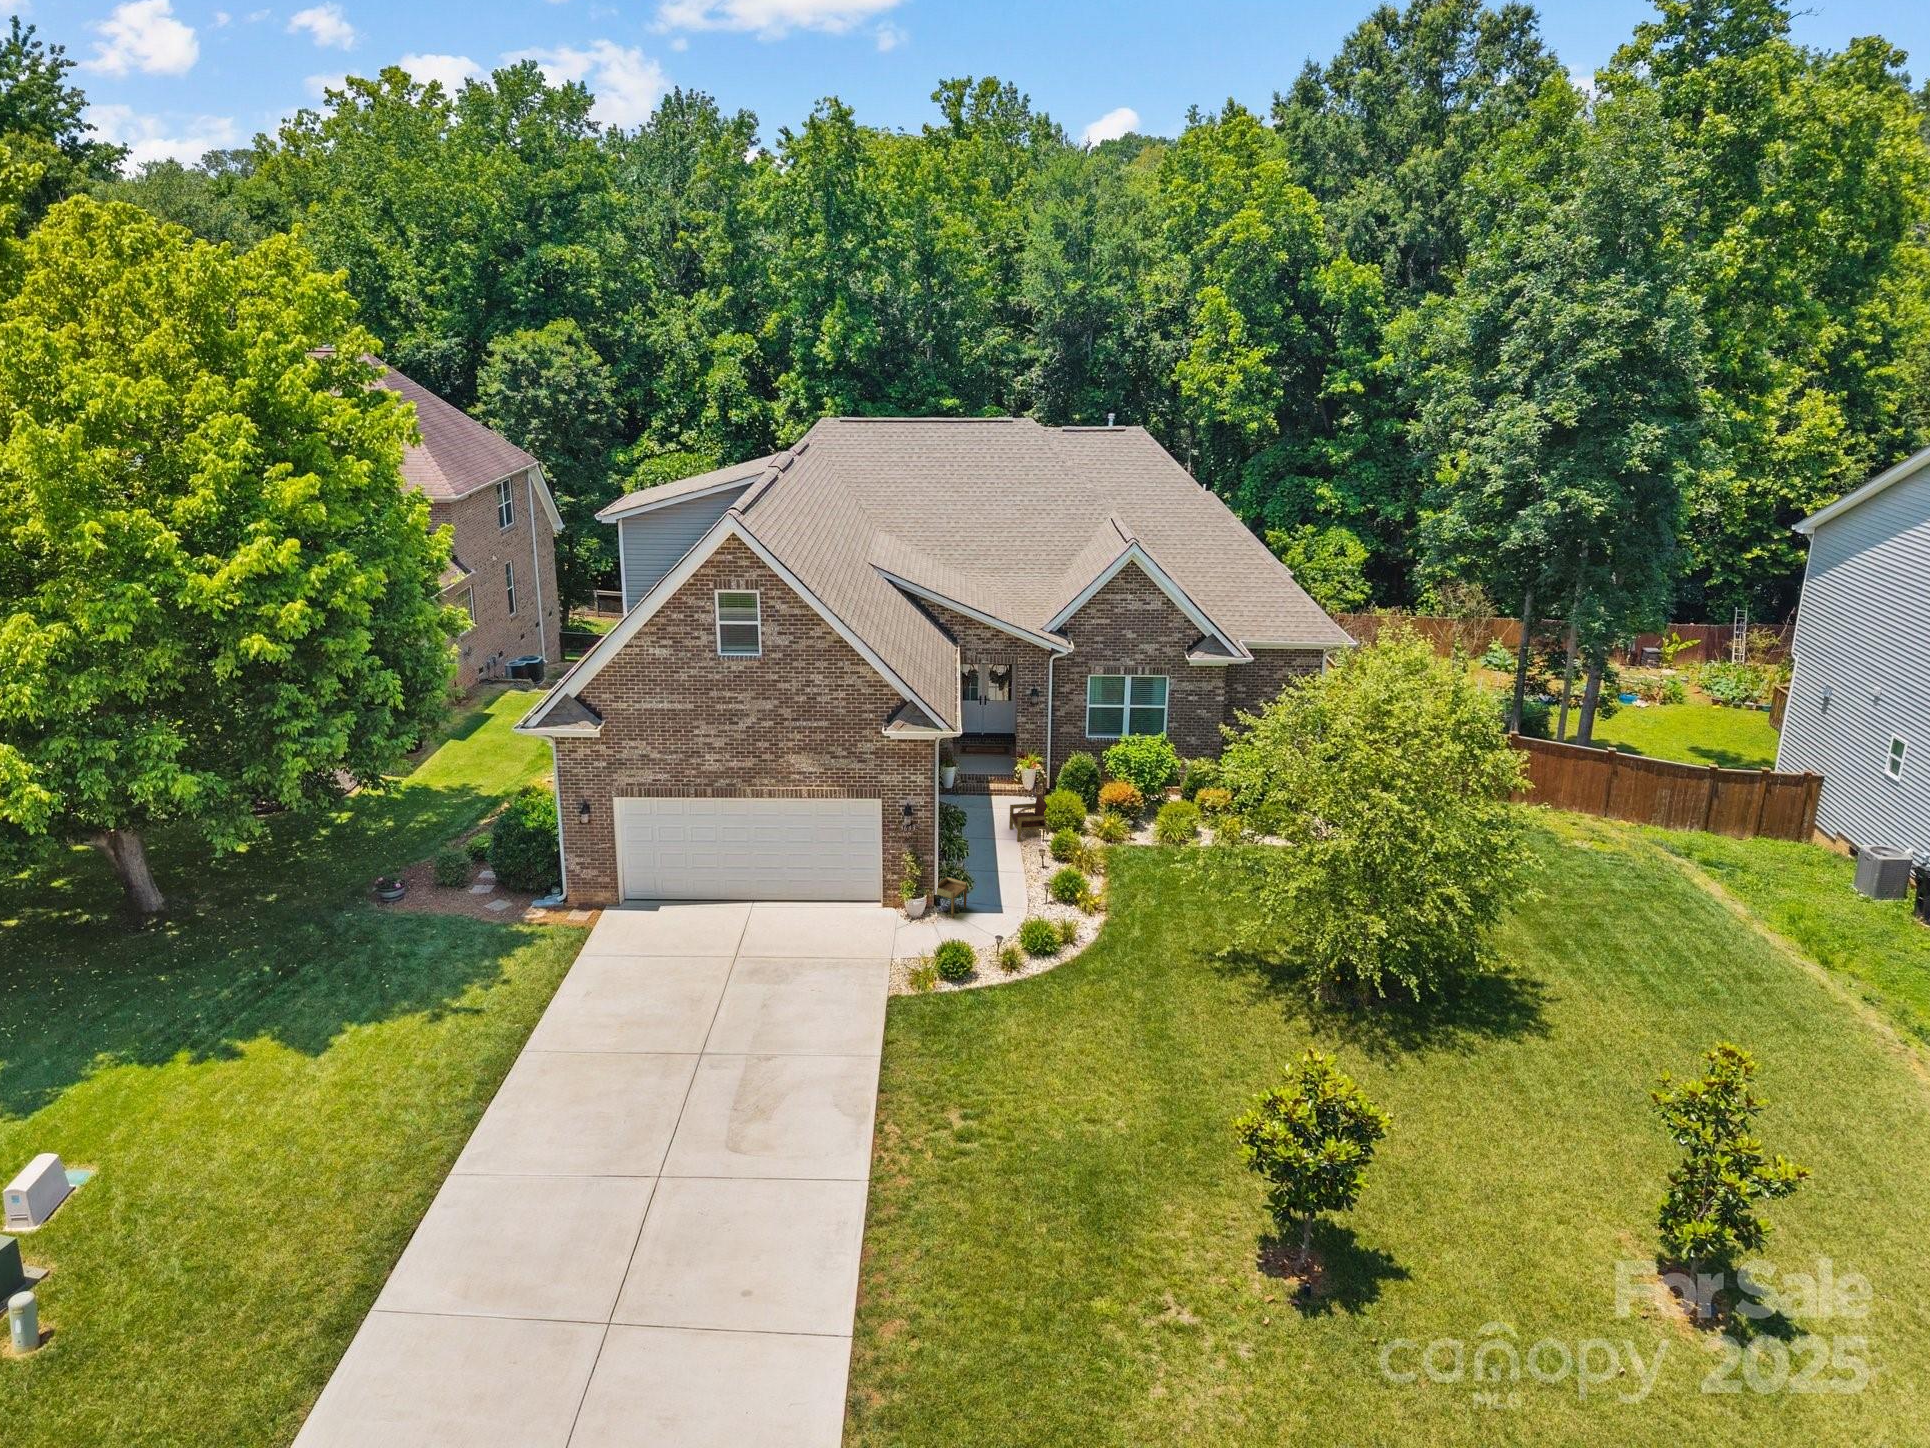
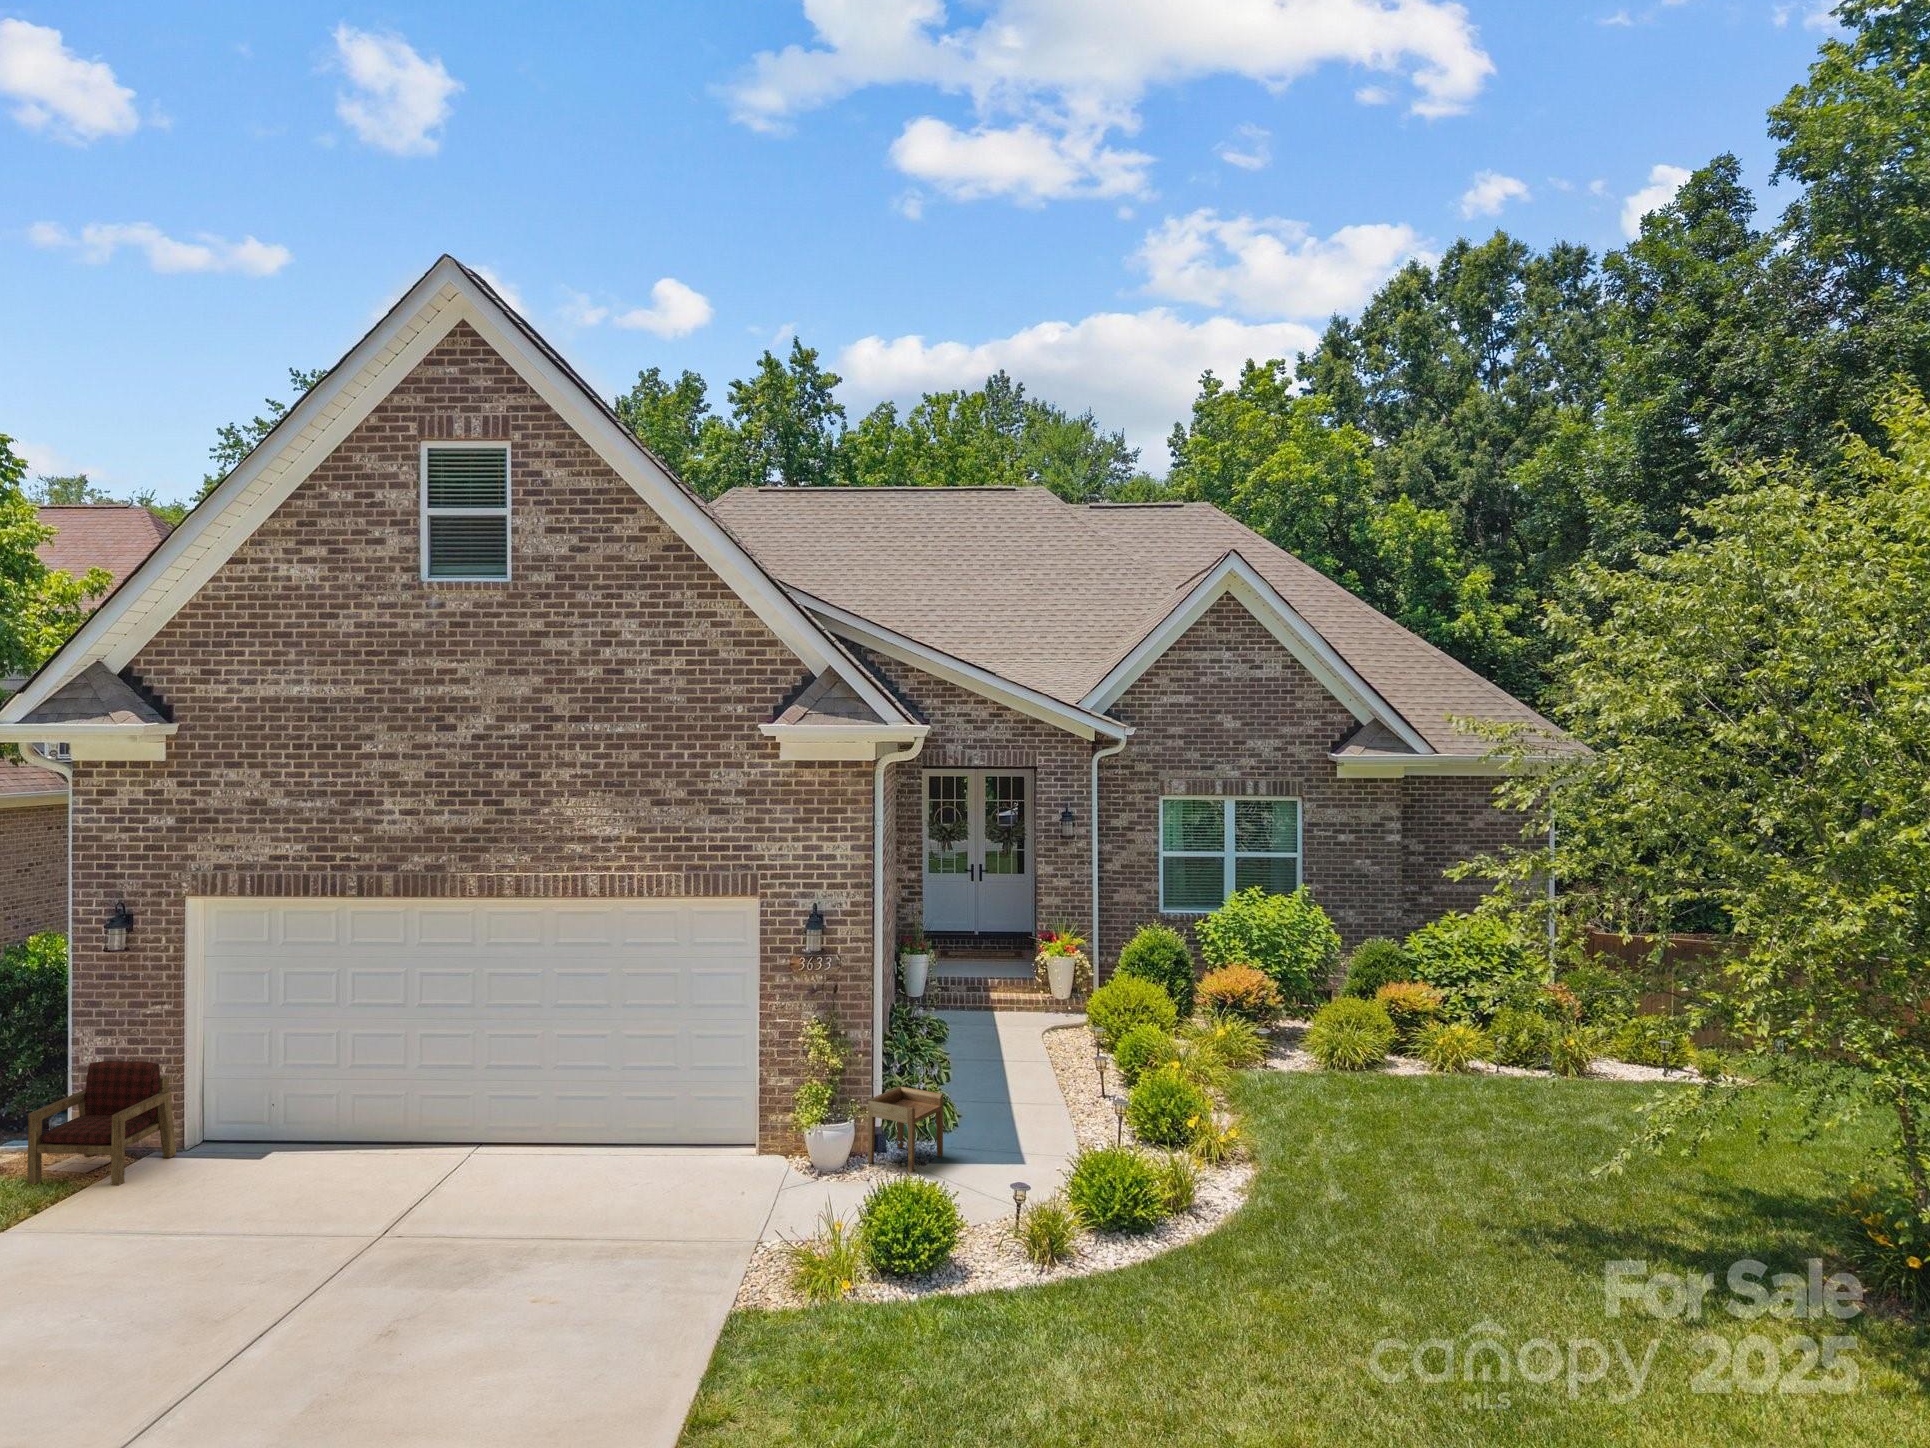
armchair: present [1009,795,1049,842] -> present [27,1061,176,1186]

